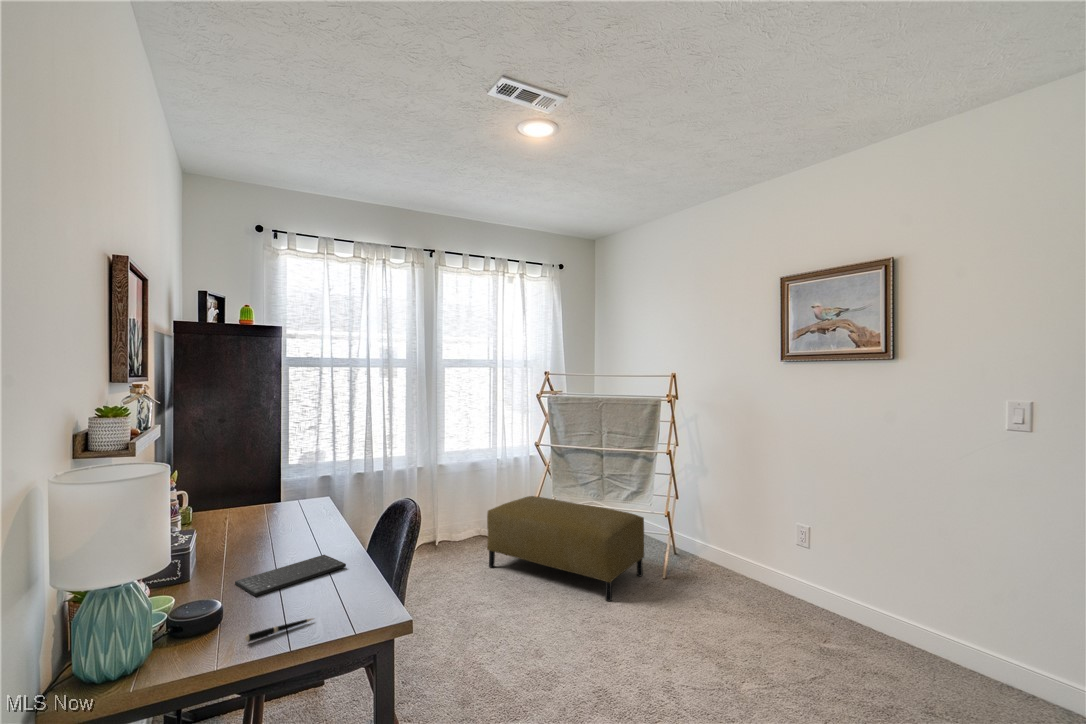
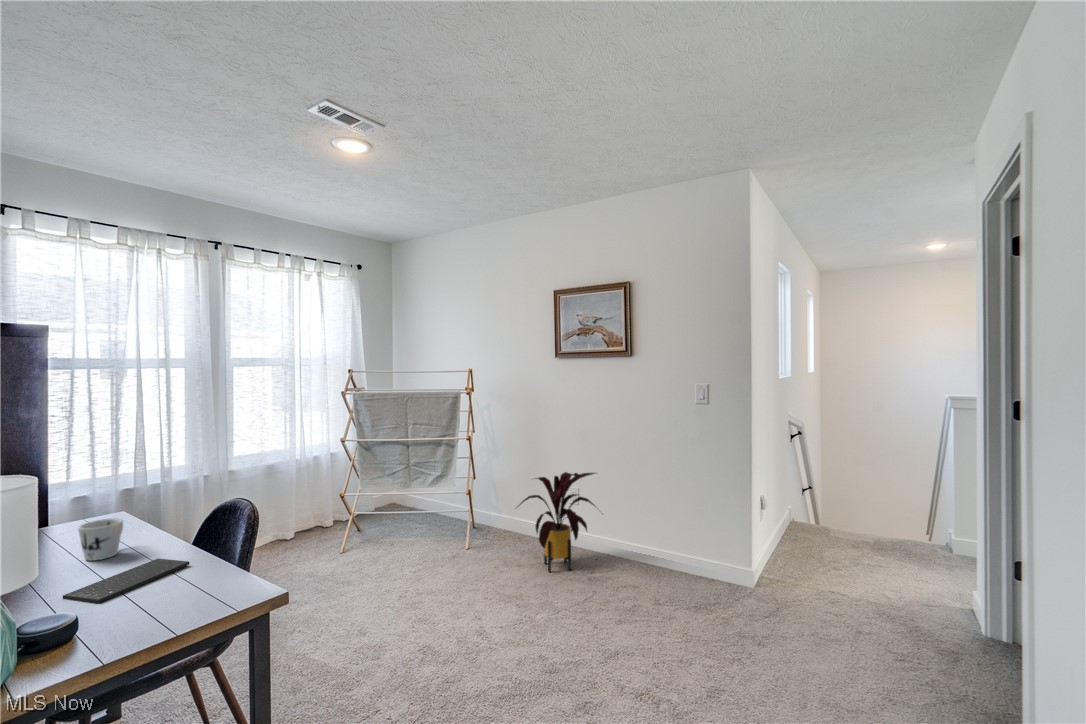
ottoman: present [487,496,644,601] -> none [292,492,449,574]
house plant: none [720,506,846,636] -> present [517,472,595,572]
mug: none [270,507,310,547] -> present [78,518,123,561]
pen: present [245,618,313,642] -> none [118,606,185,635]

